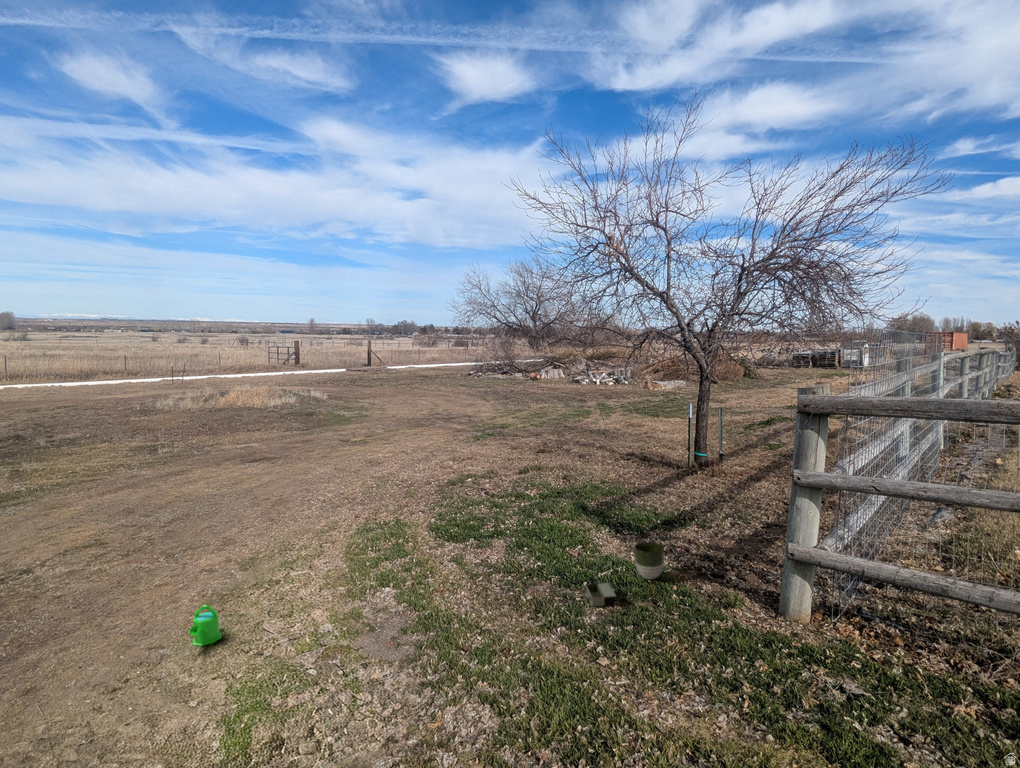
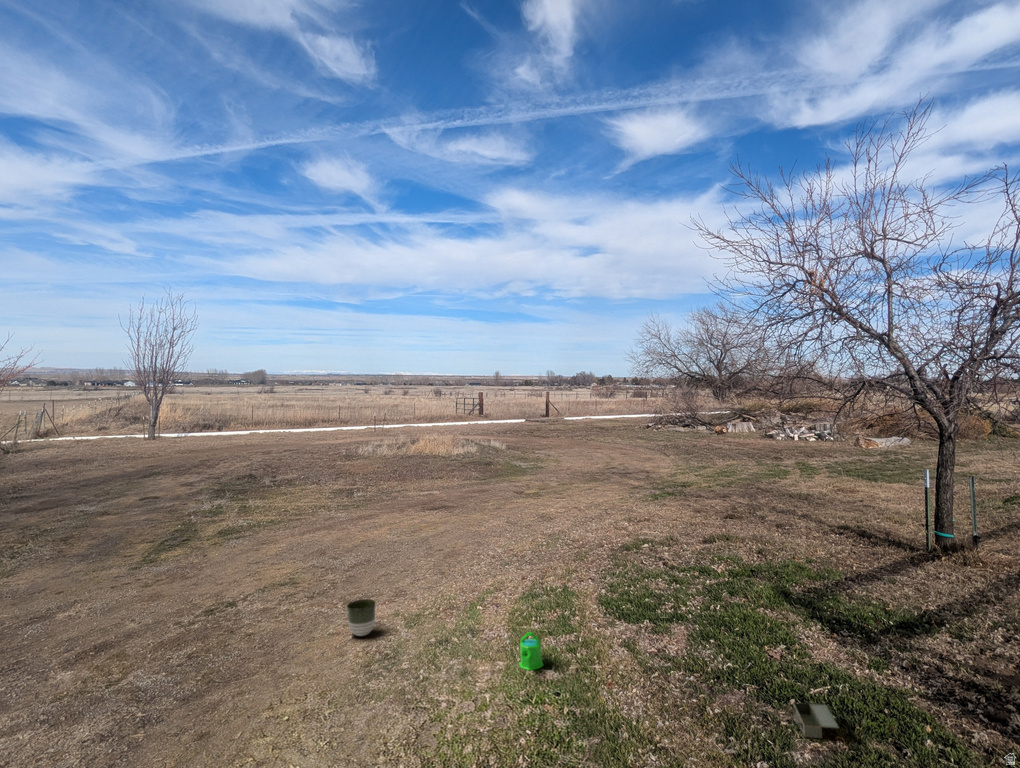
planter: present [634,542,664,579] -> present [347,599,376,636]
watering can: present [189,605,222,646] -> present [519,632,543,670]

